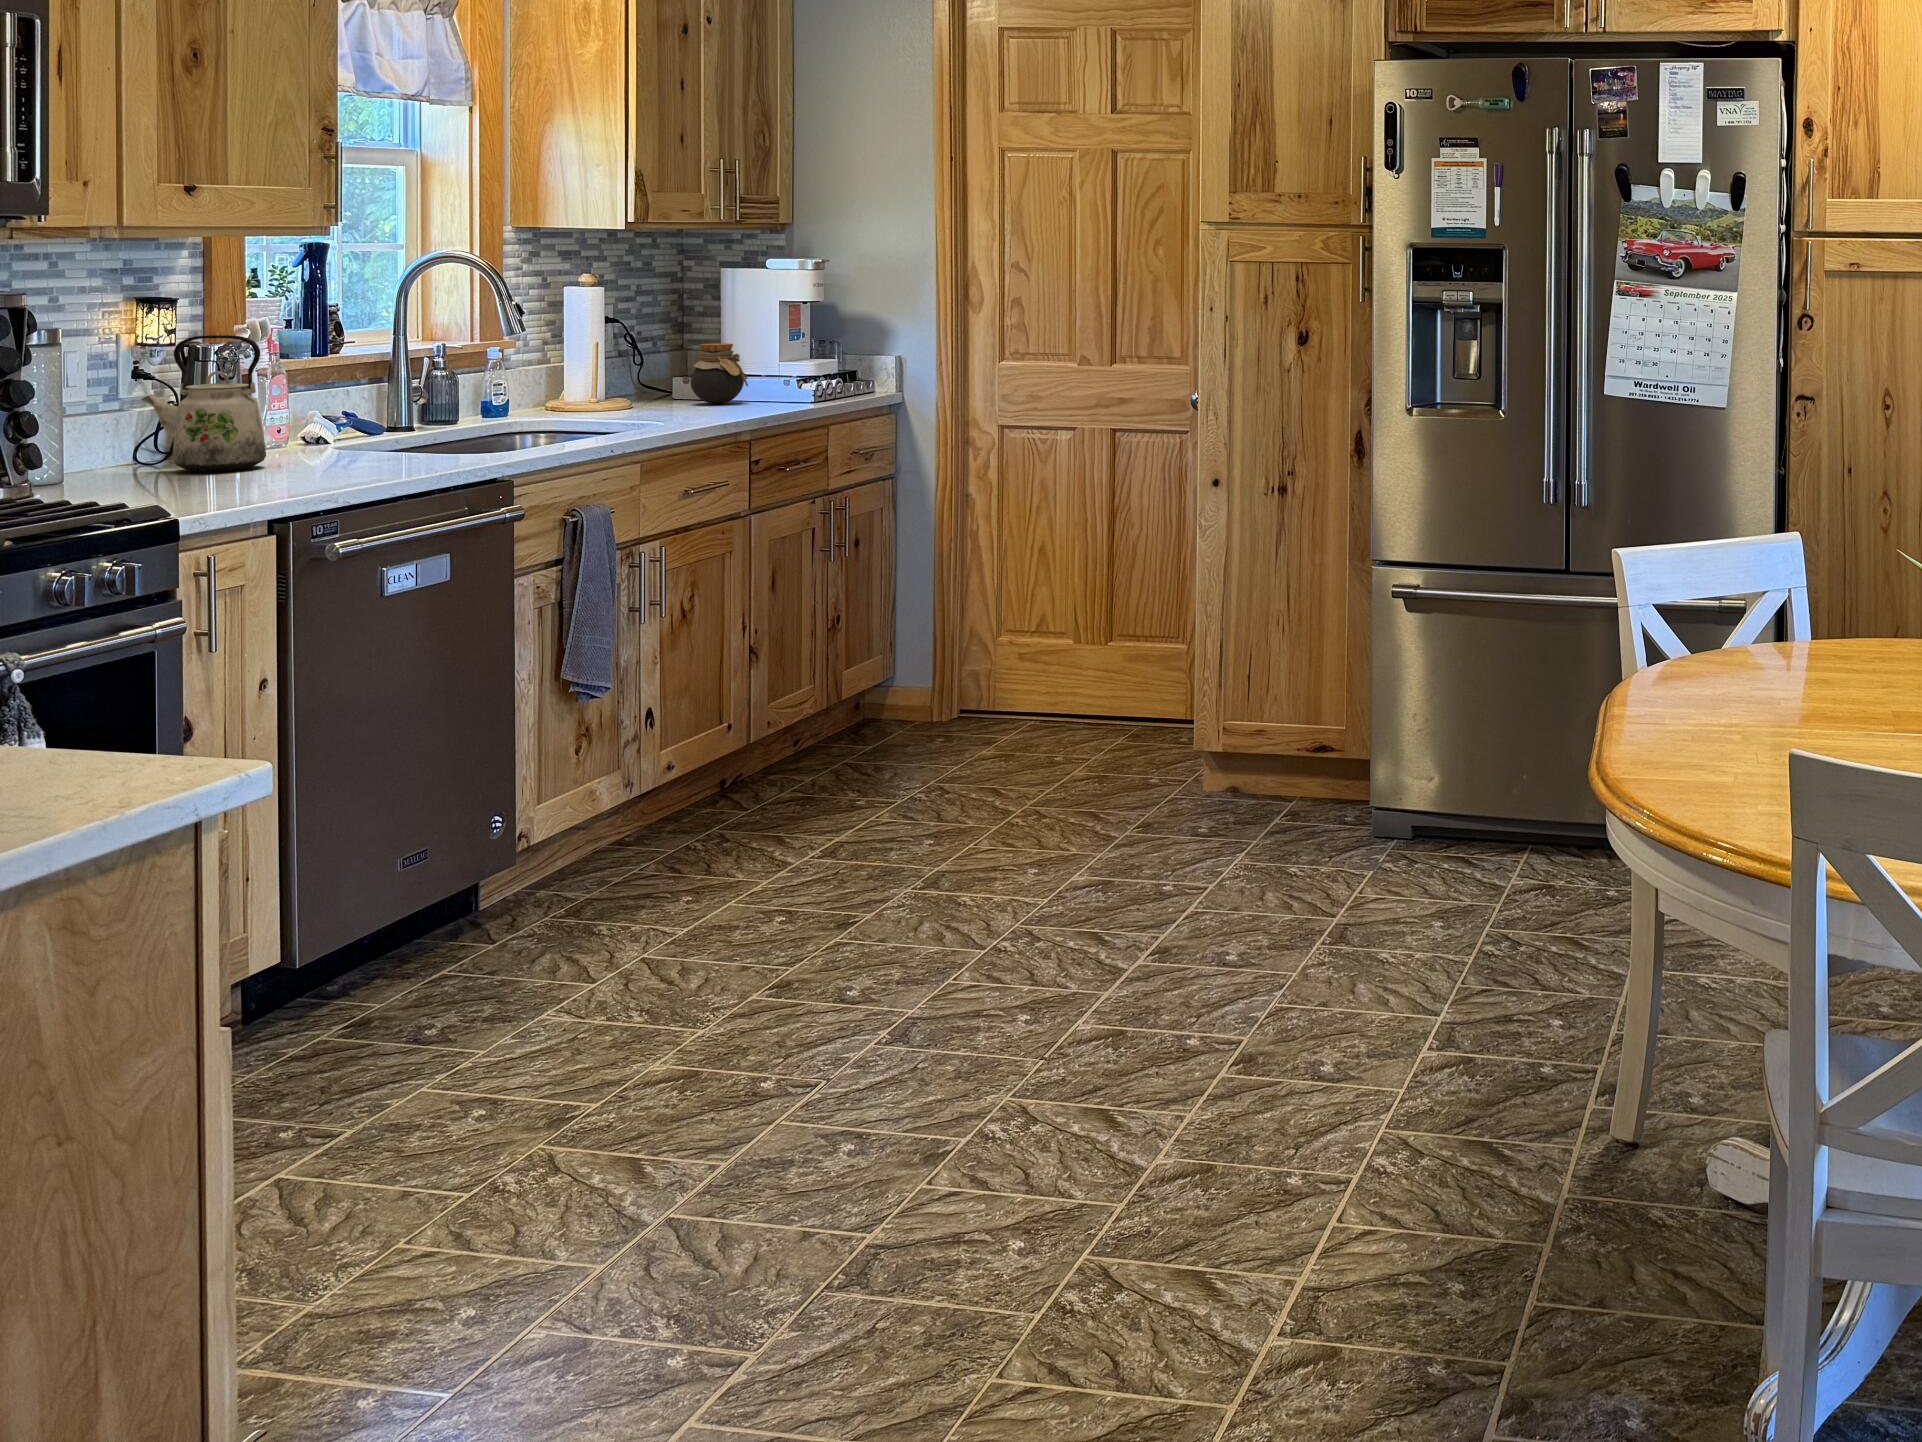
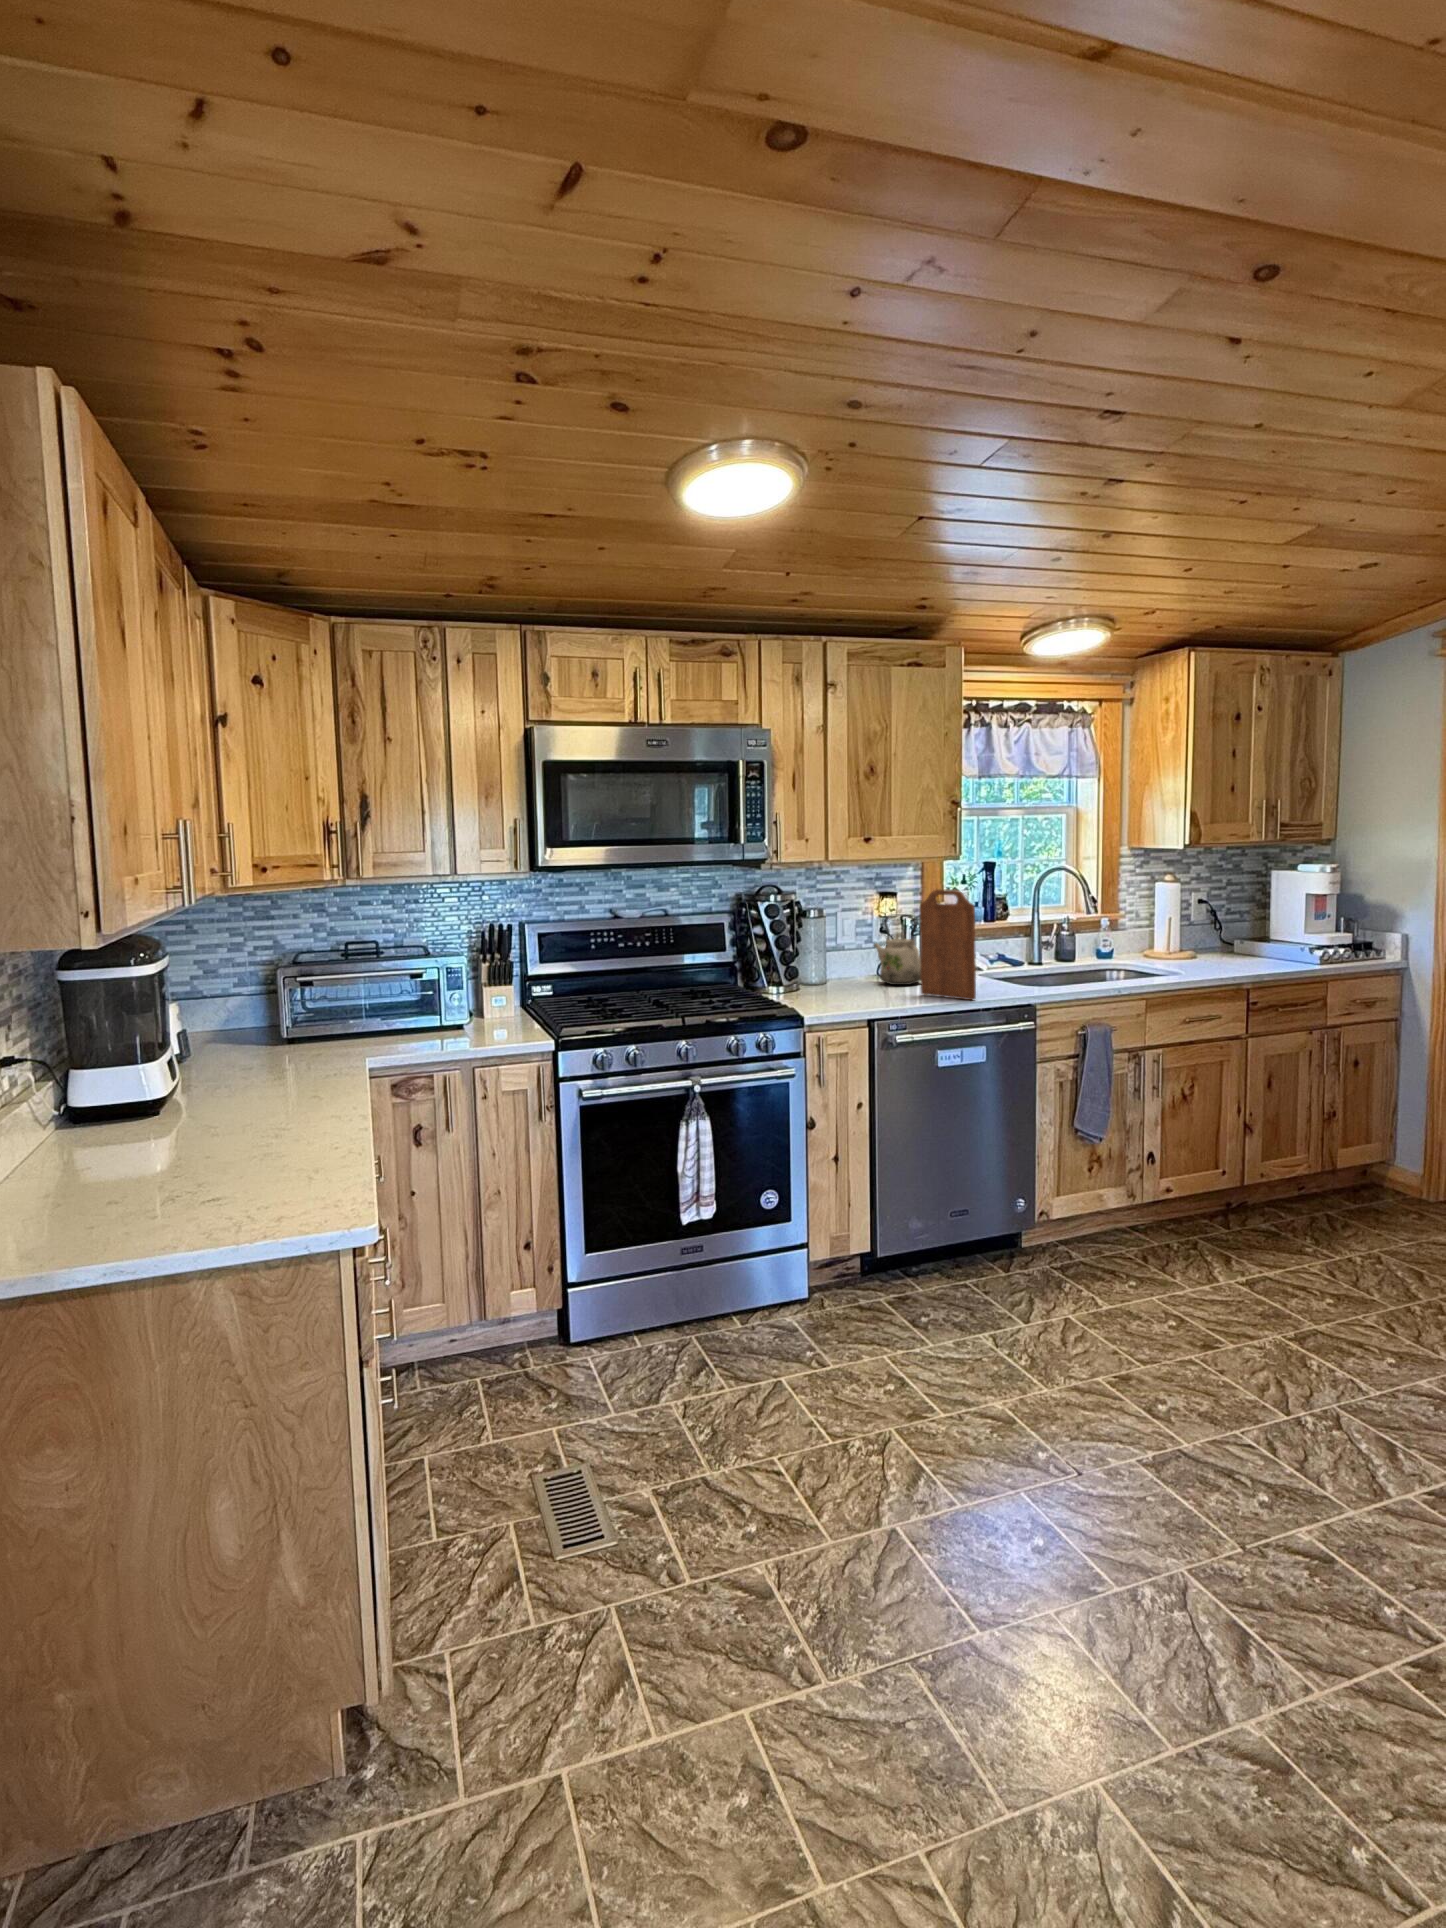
cutting board: none [313,282,441,475] -> present [920,889,976,1000]
jar: present [691,343,748,404] -> none [1232,919,1270,959]

